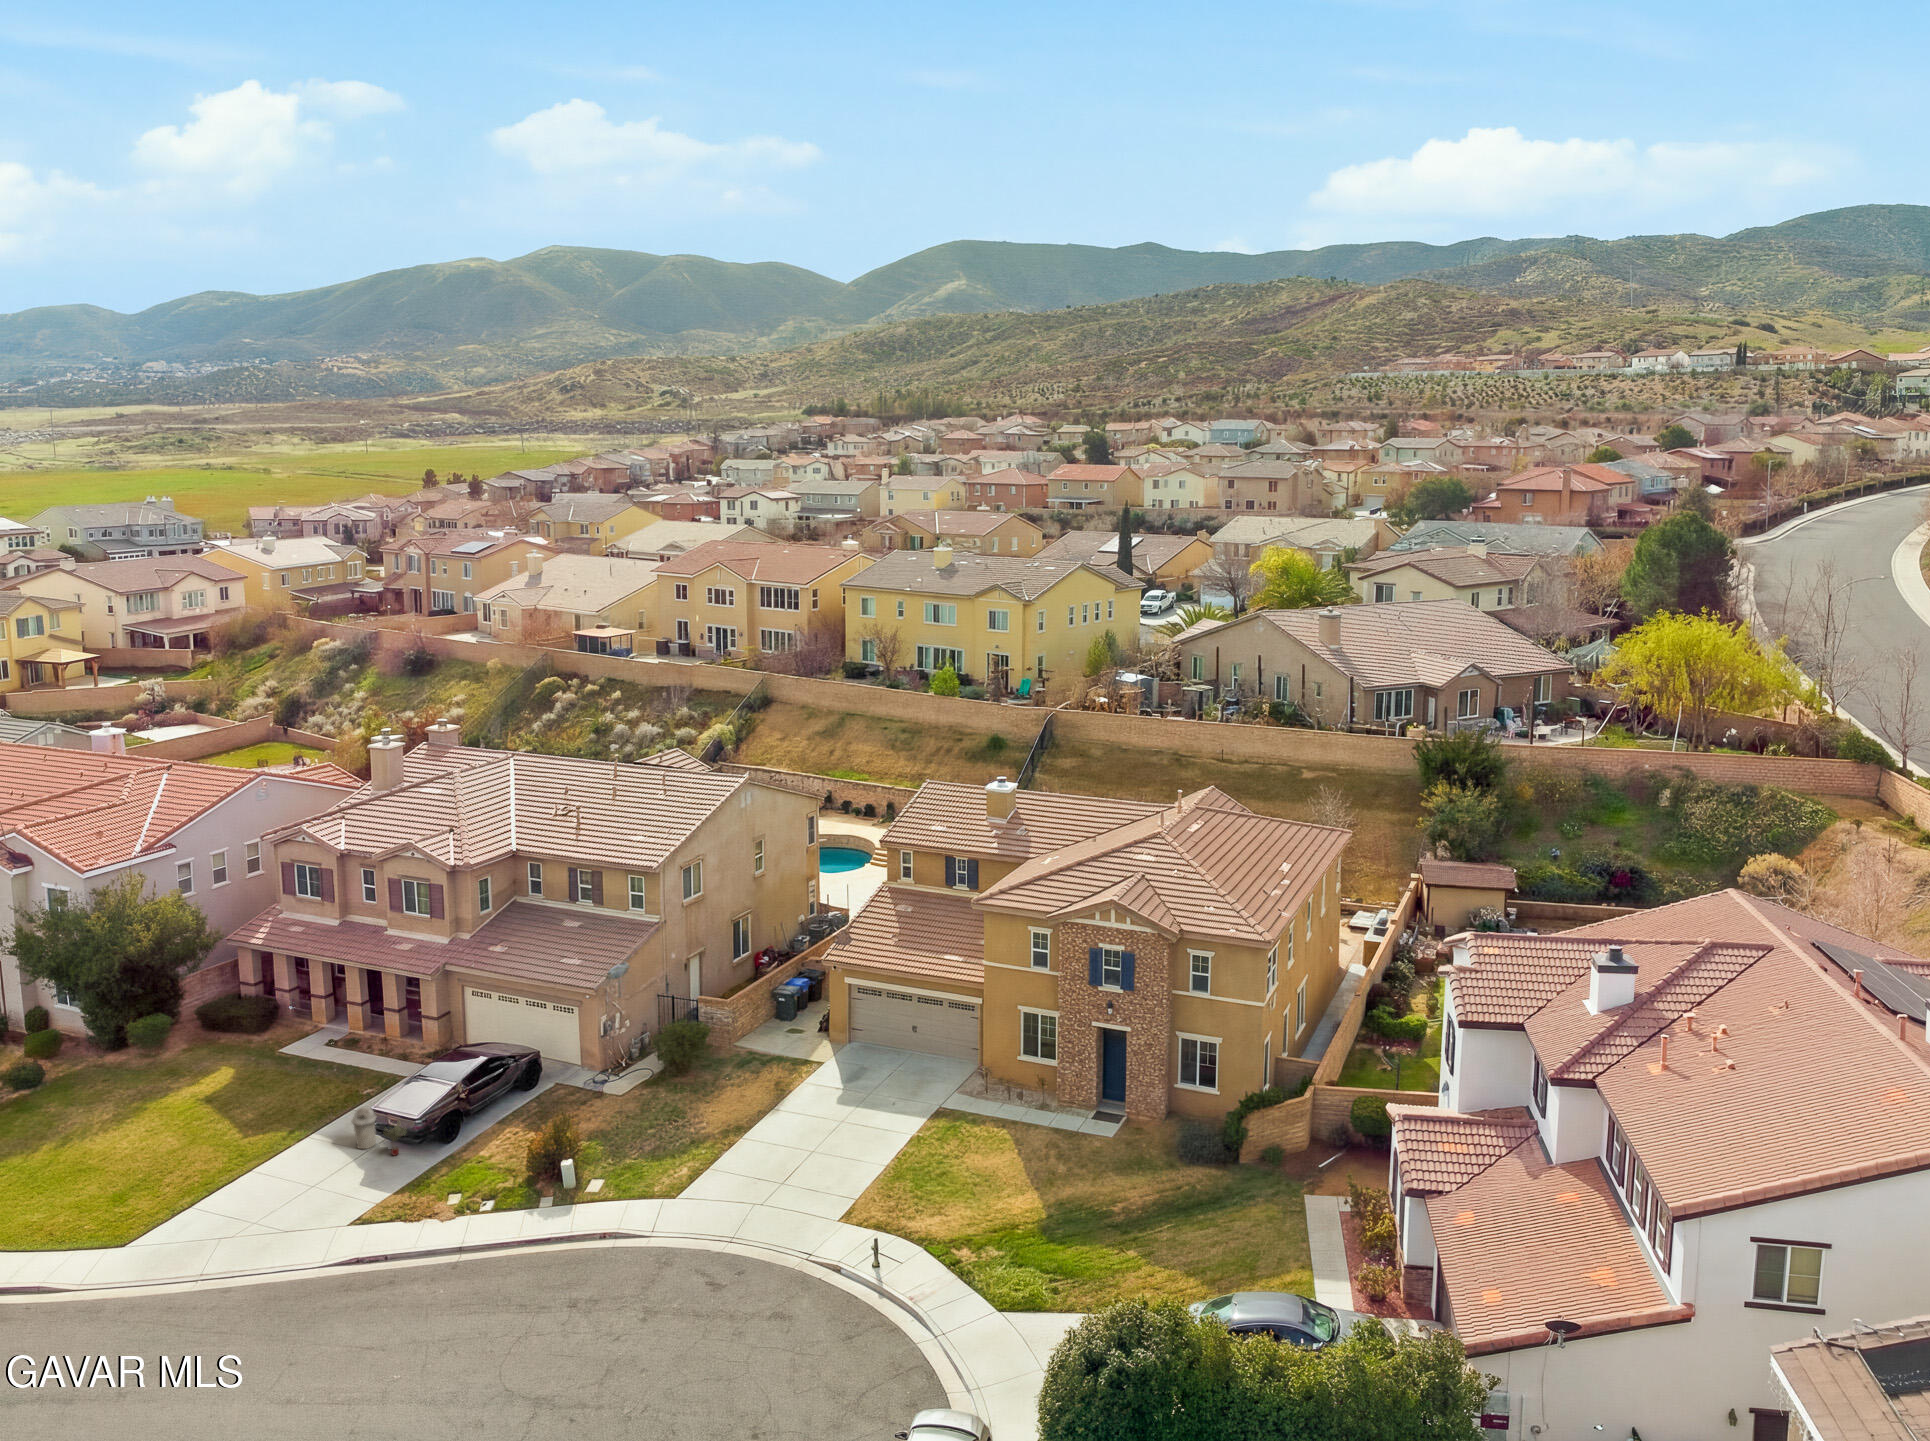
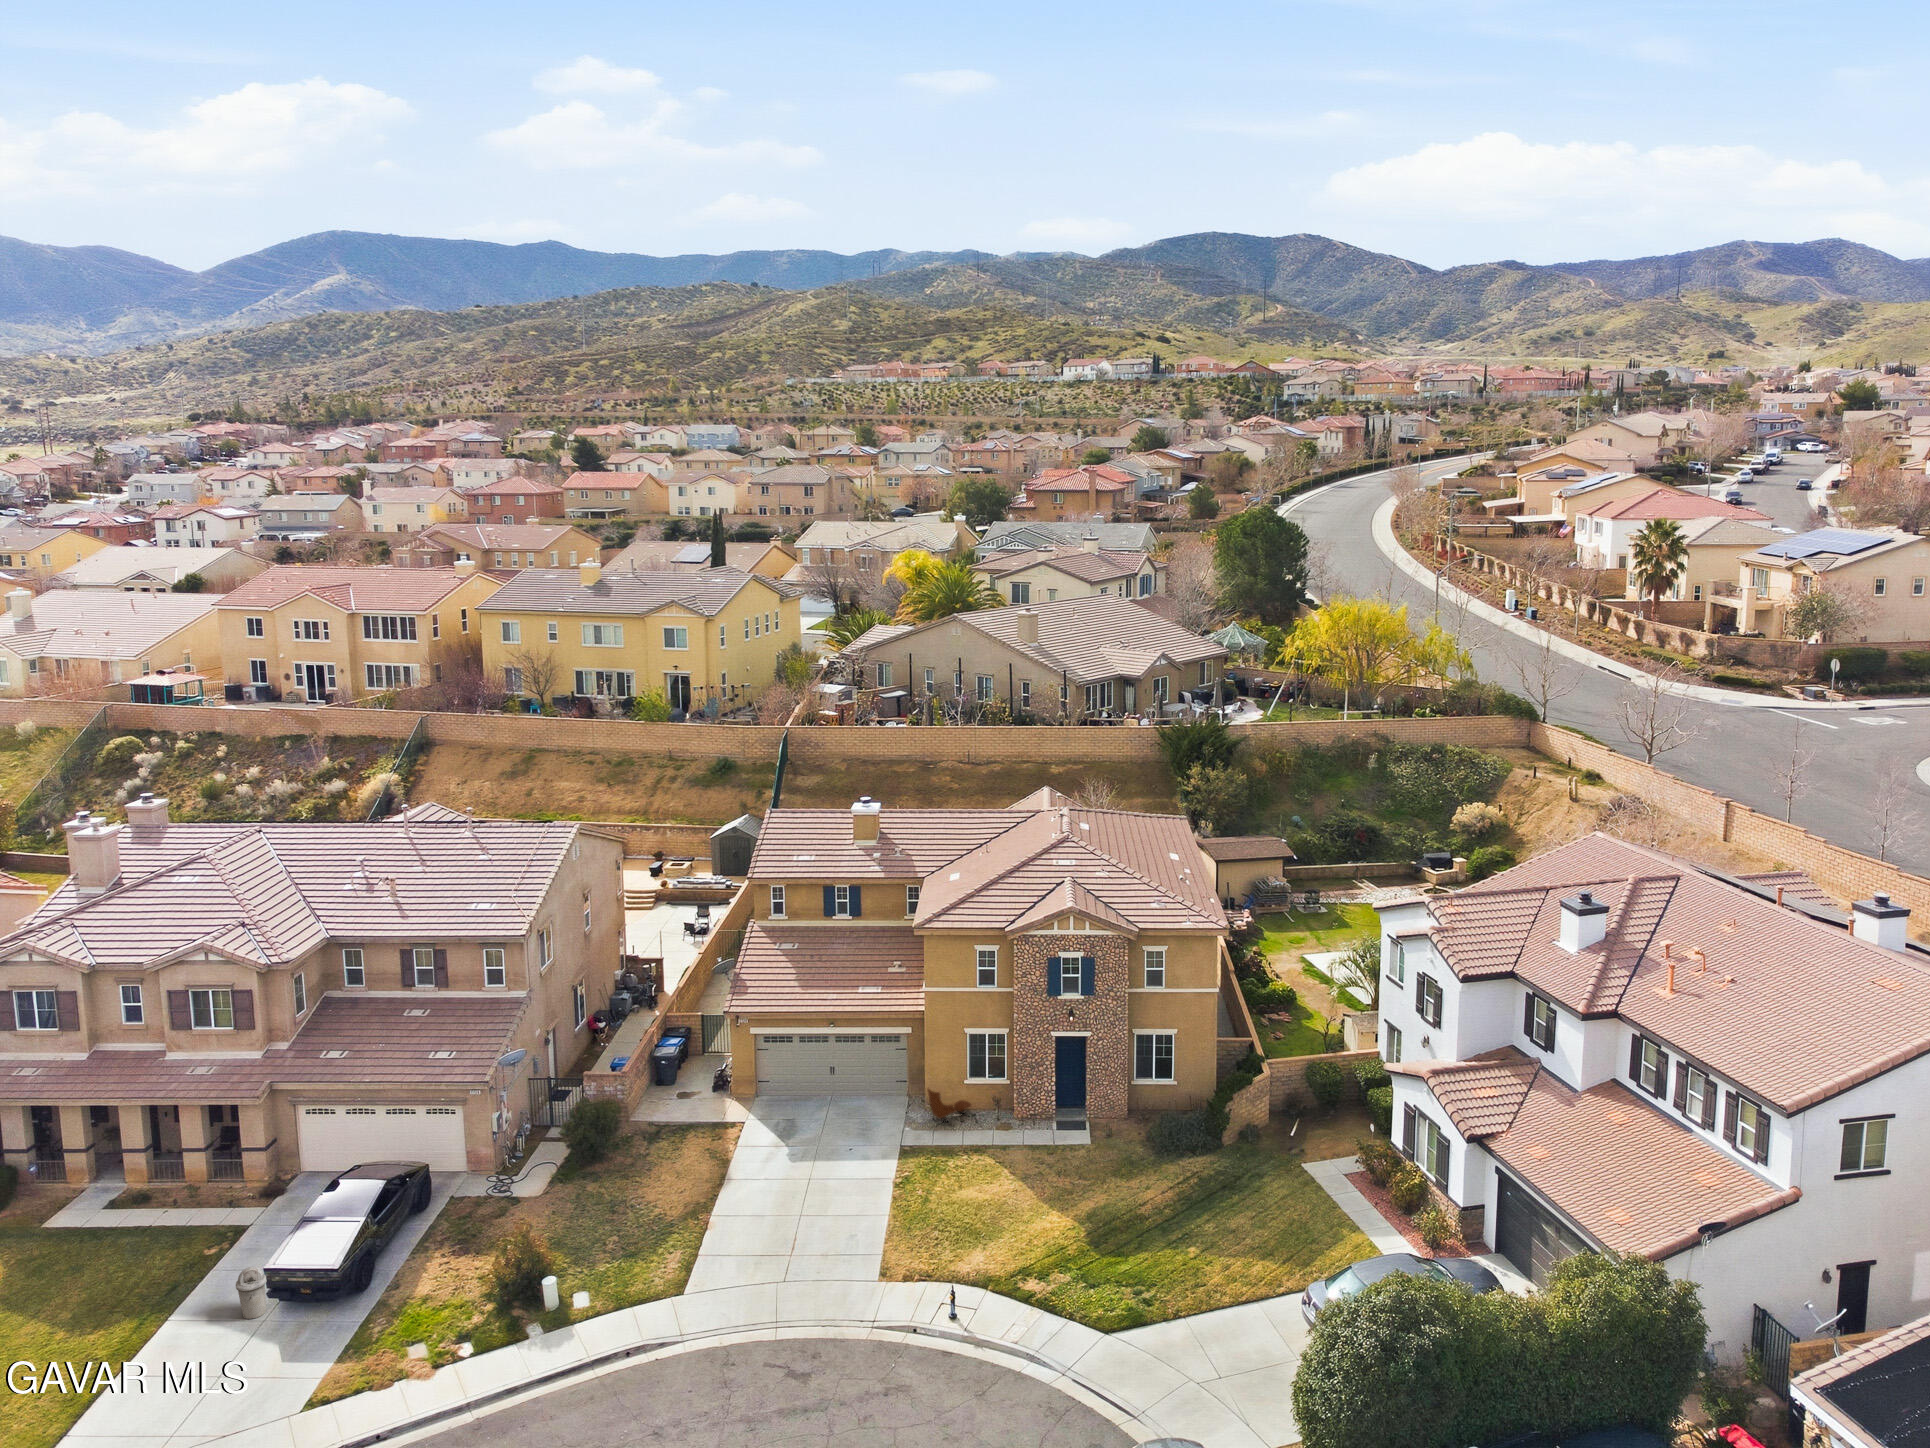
lounge chair: none [971,1057,1019,1099] -> present [927,1089,971,1127]
potted tree: present [383,1121,406,1156] -> none [282,1273,317,1318]

